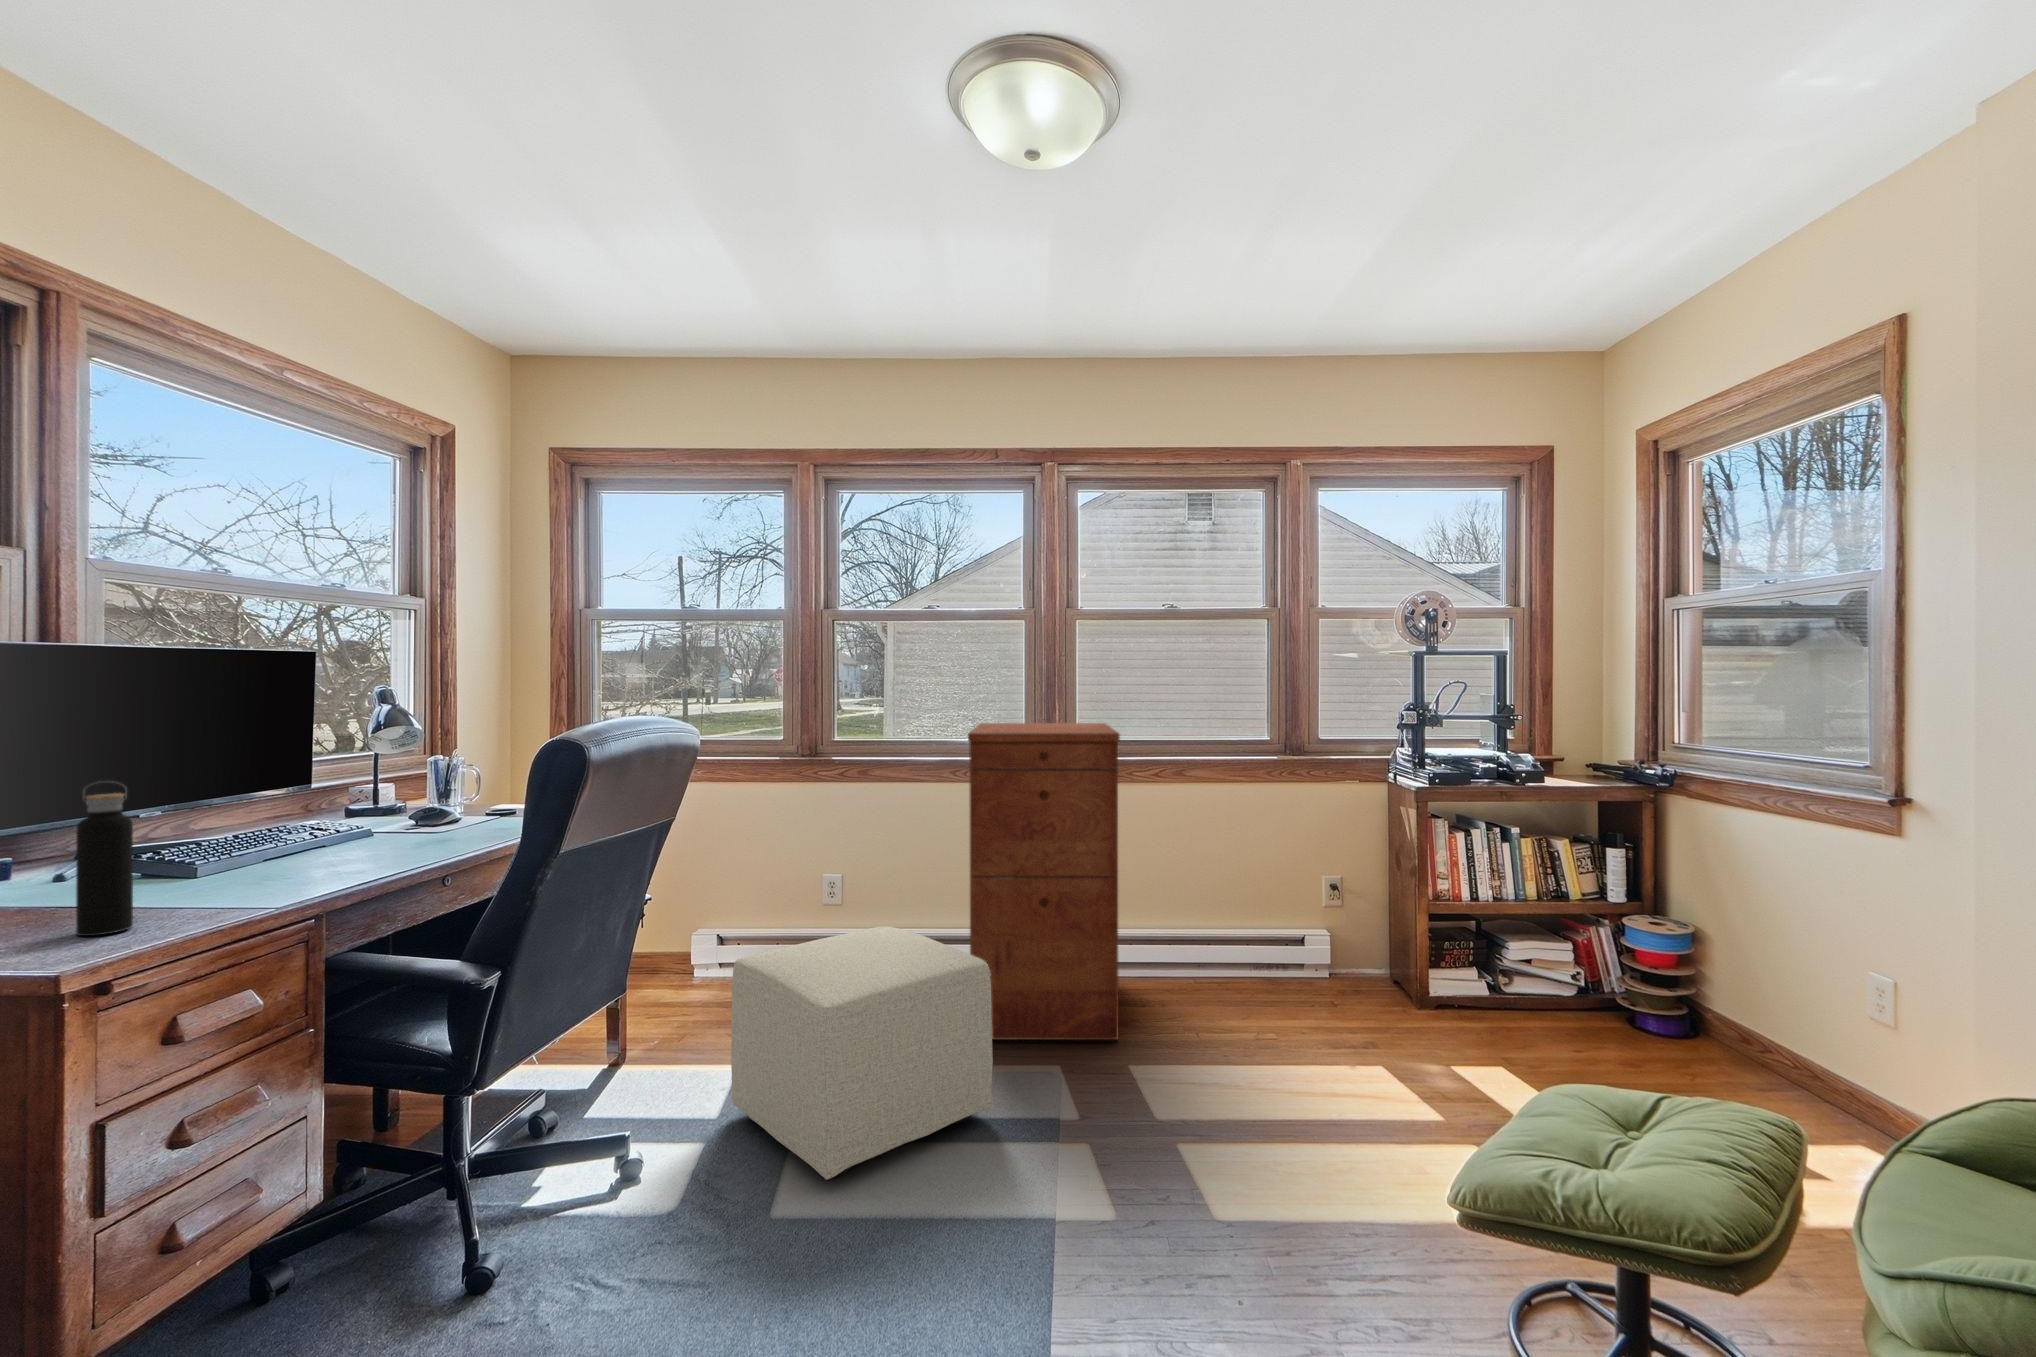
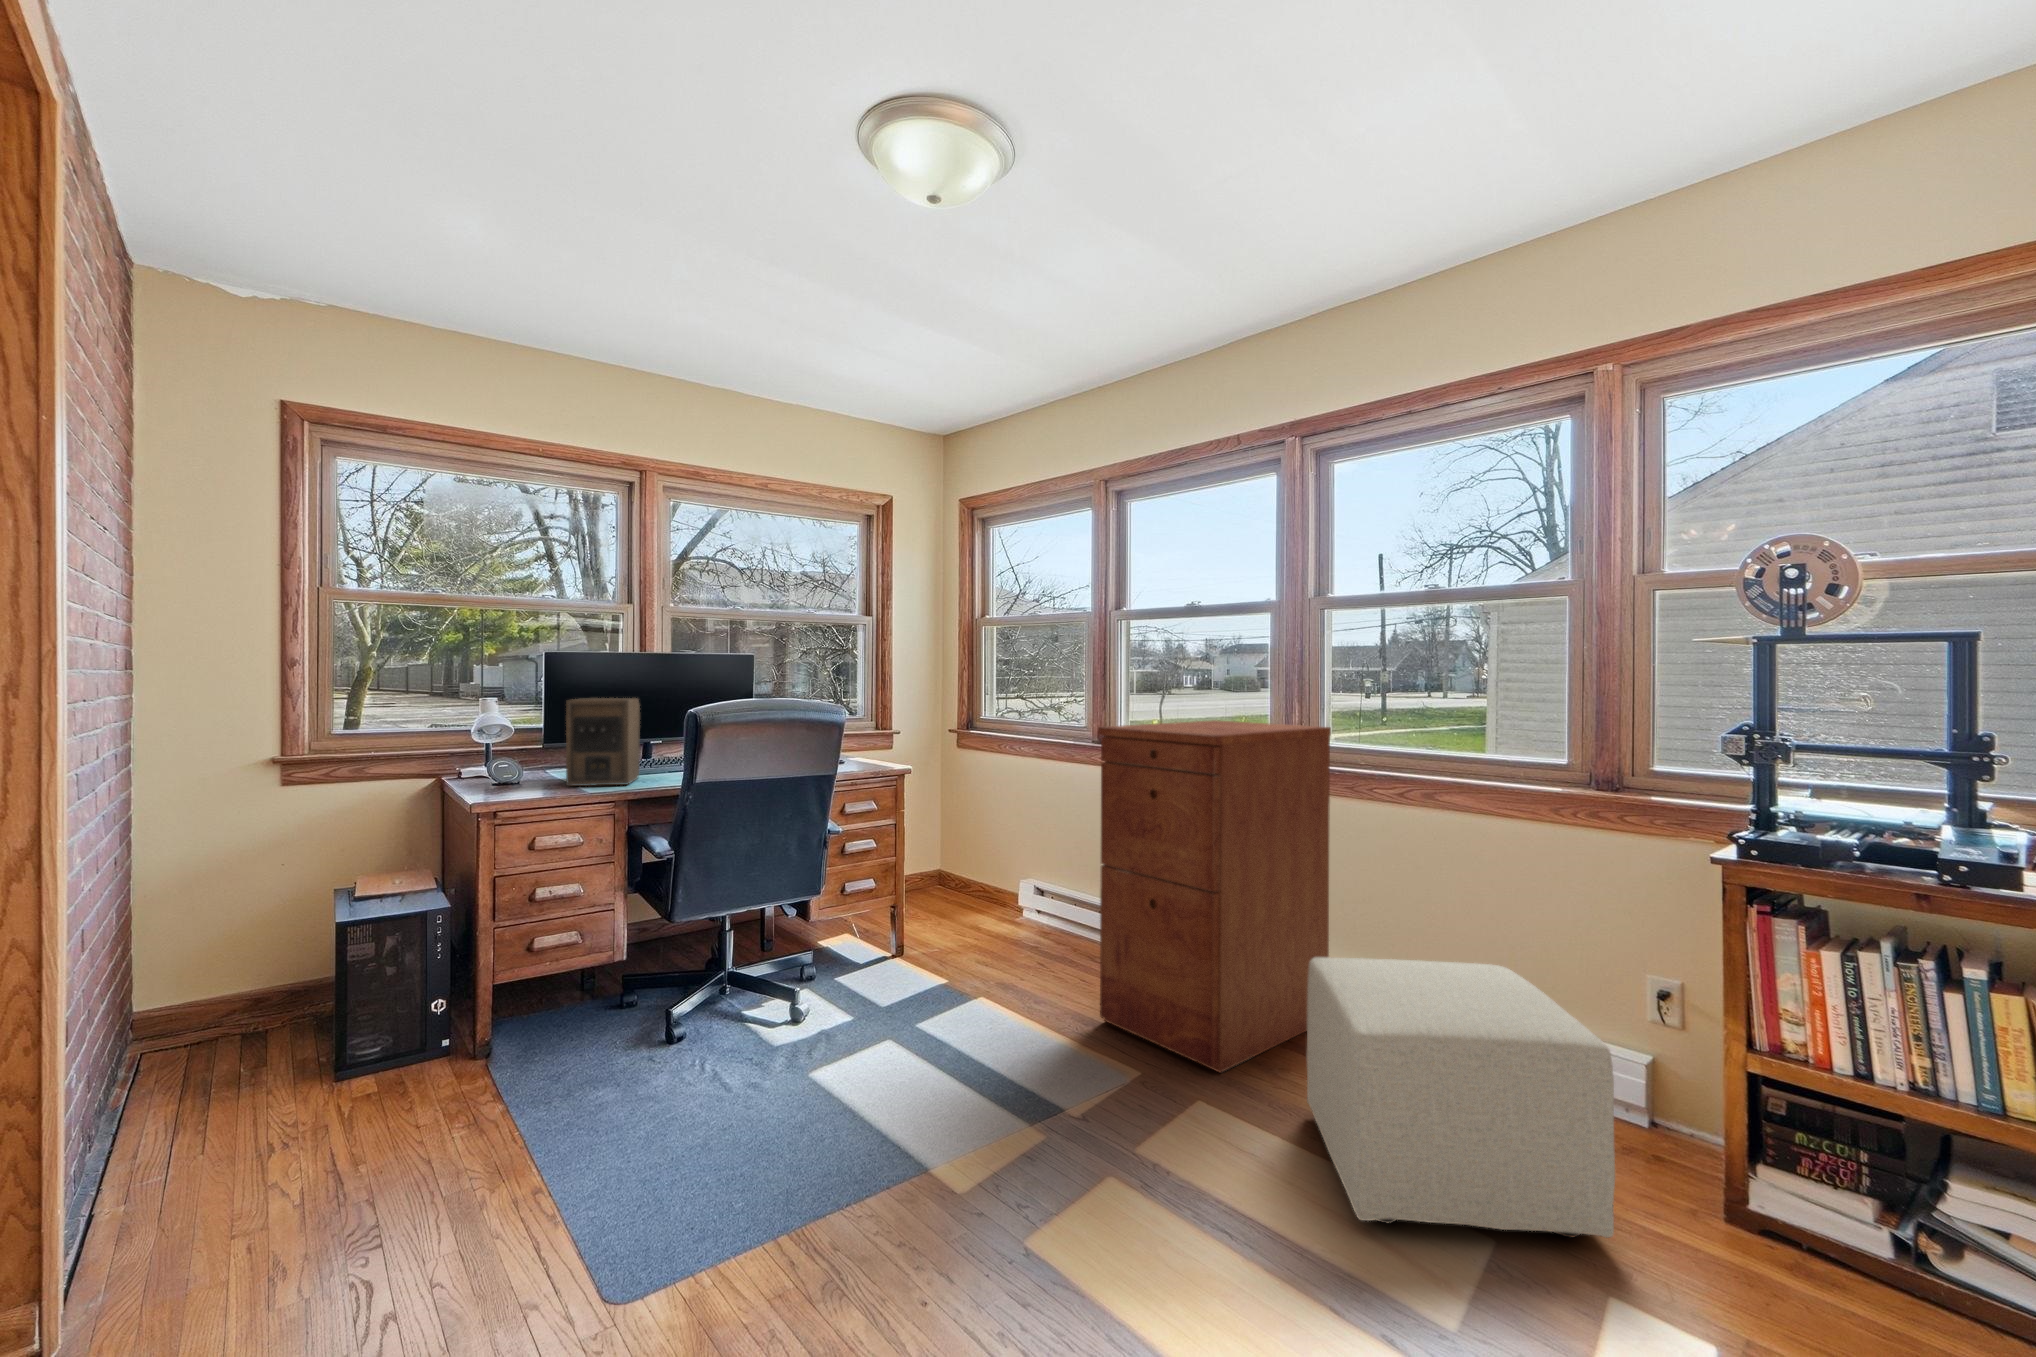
speaker: none [130,729,314,910] -> present [566,698,640,786]
water bottle: present [76,787,133,936] -> none [516,719,537,791]
ottoman: present [731,926,993,1180] -> present [1307,957,1615,1238]

